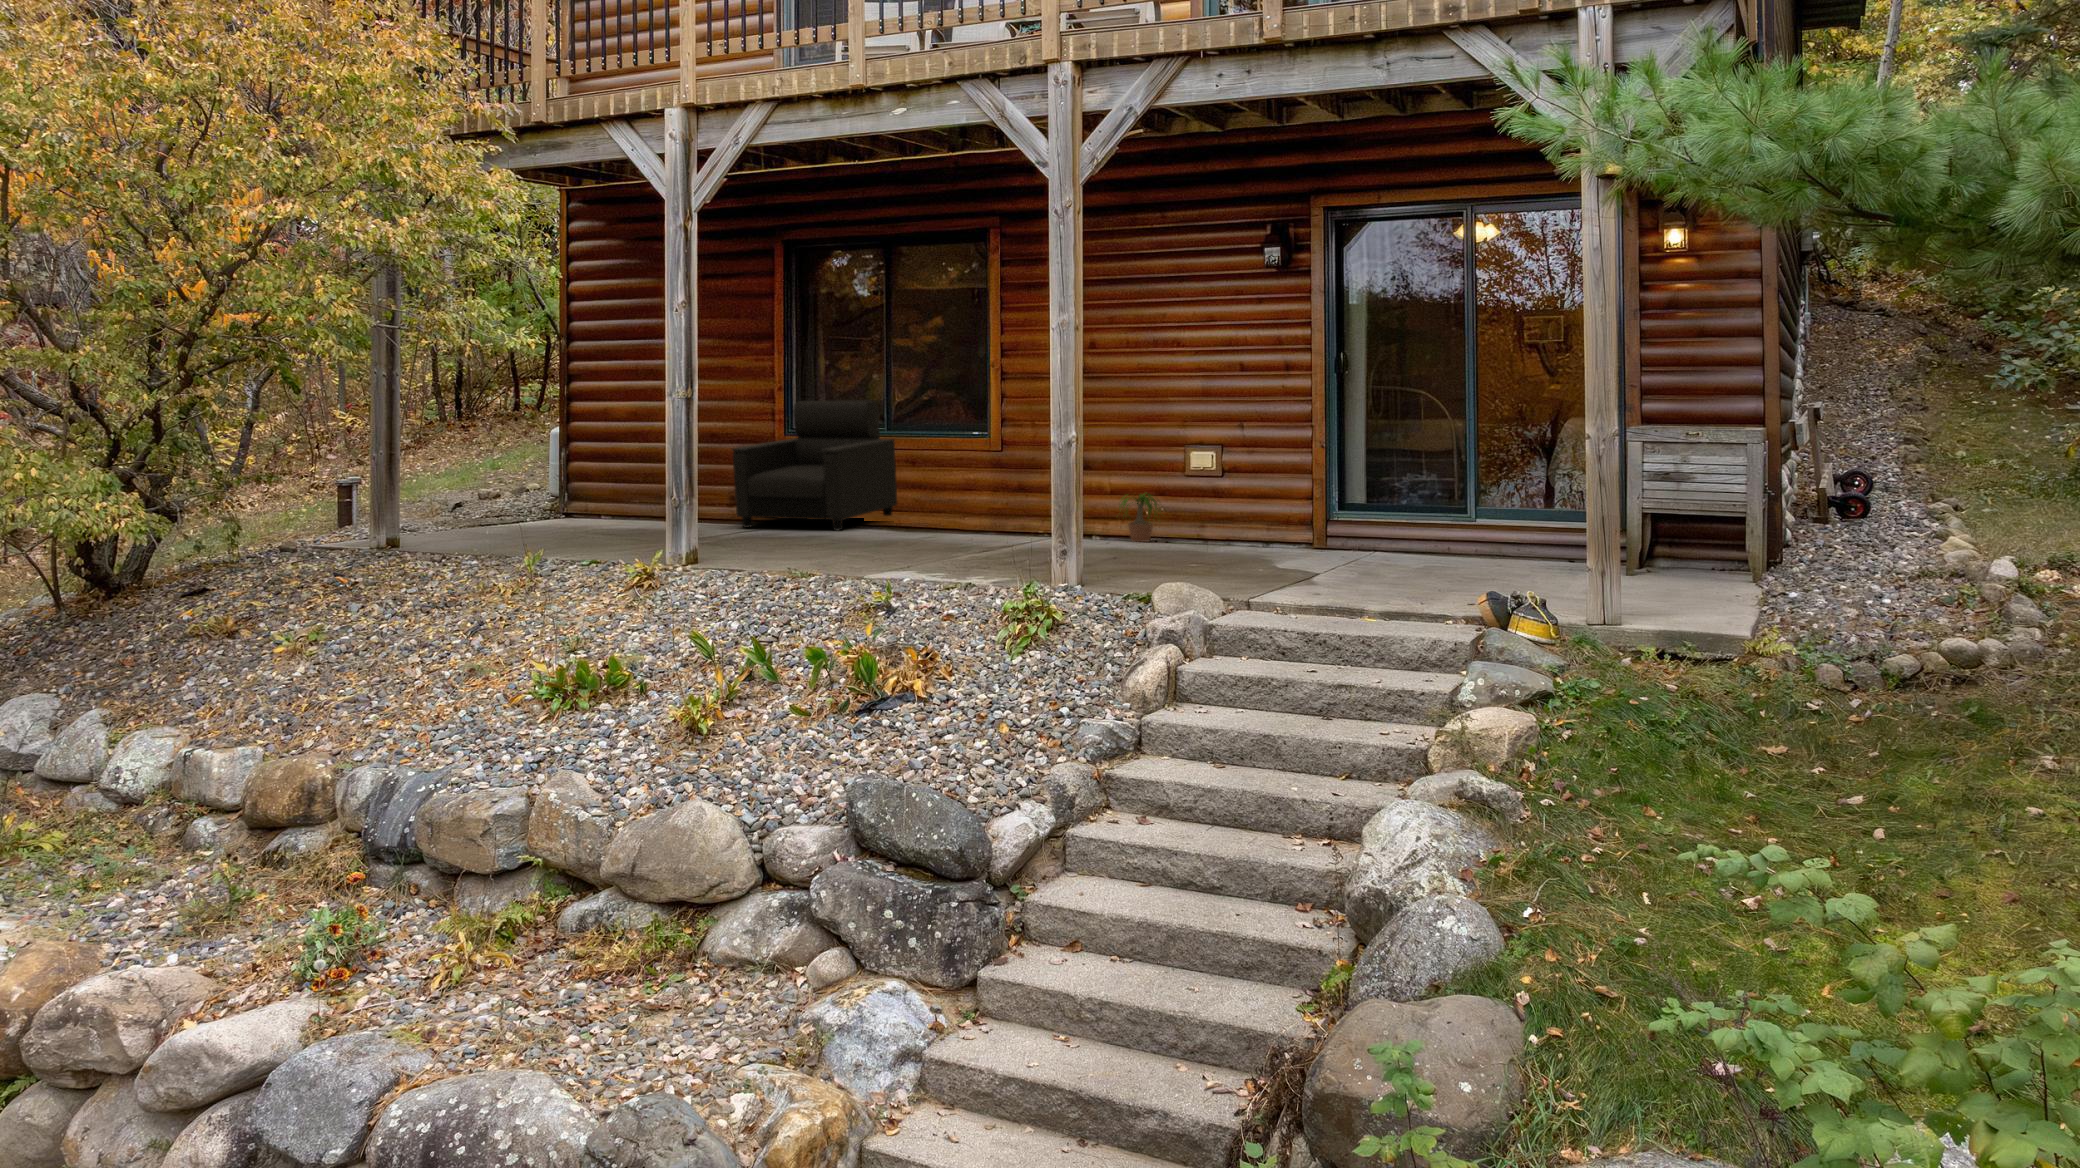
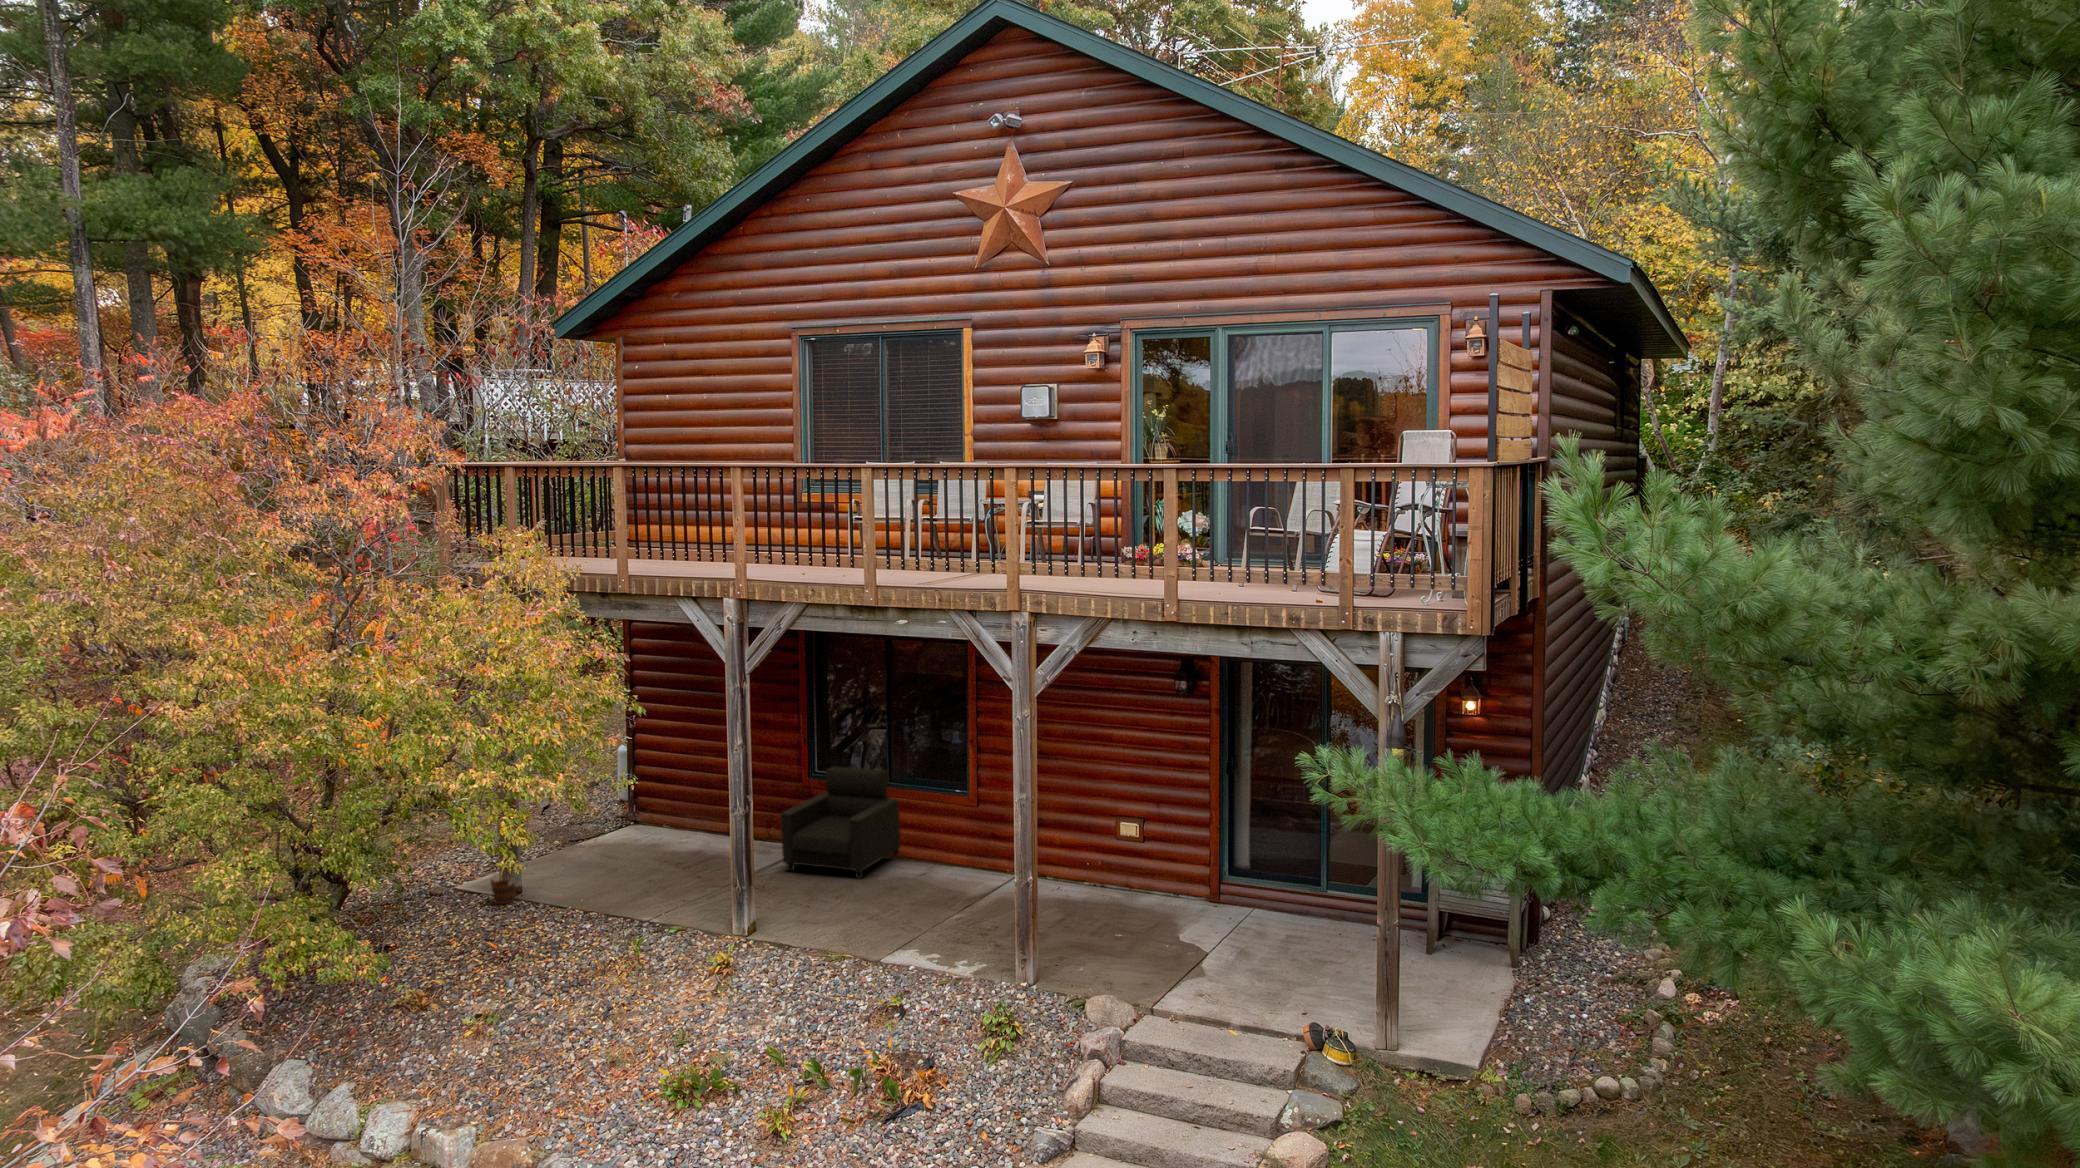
potted plant: present [1120,493,1158,542] -> none [1062,854,1104,893]
wooden bucket: none [342,503,378,556] -> present [491,871,516,904]

